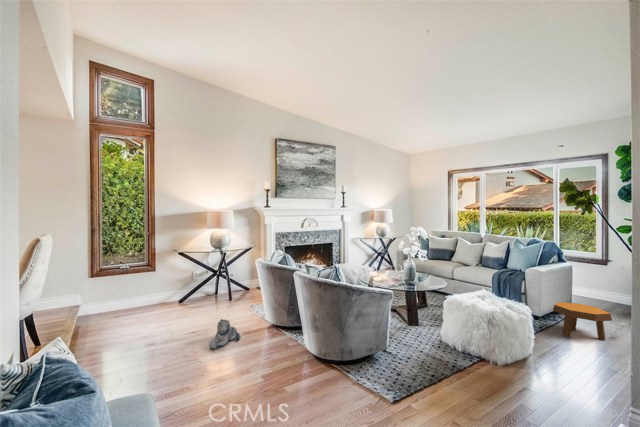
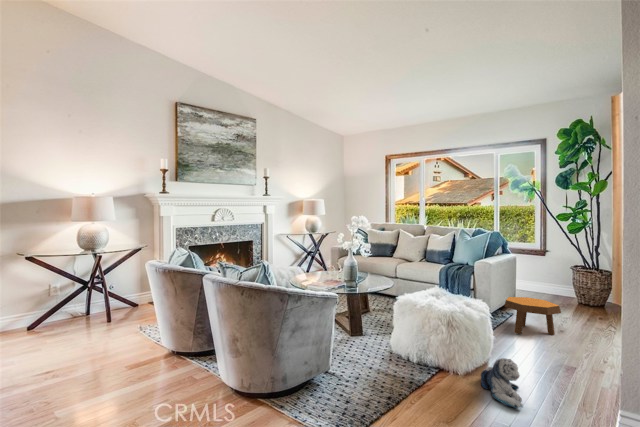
plush toy: present [210,319,240,349] -> present [481,358,523,408]

